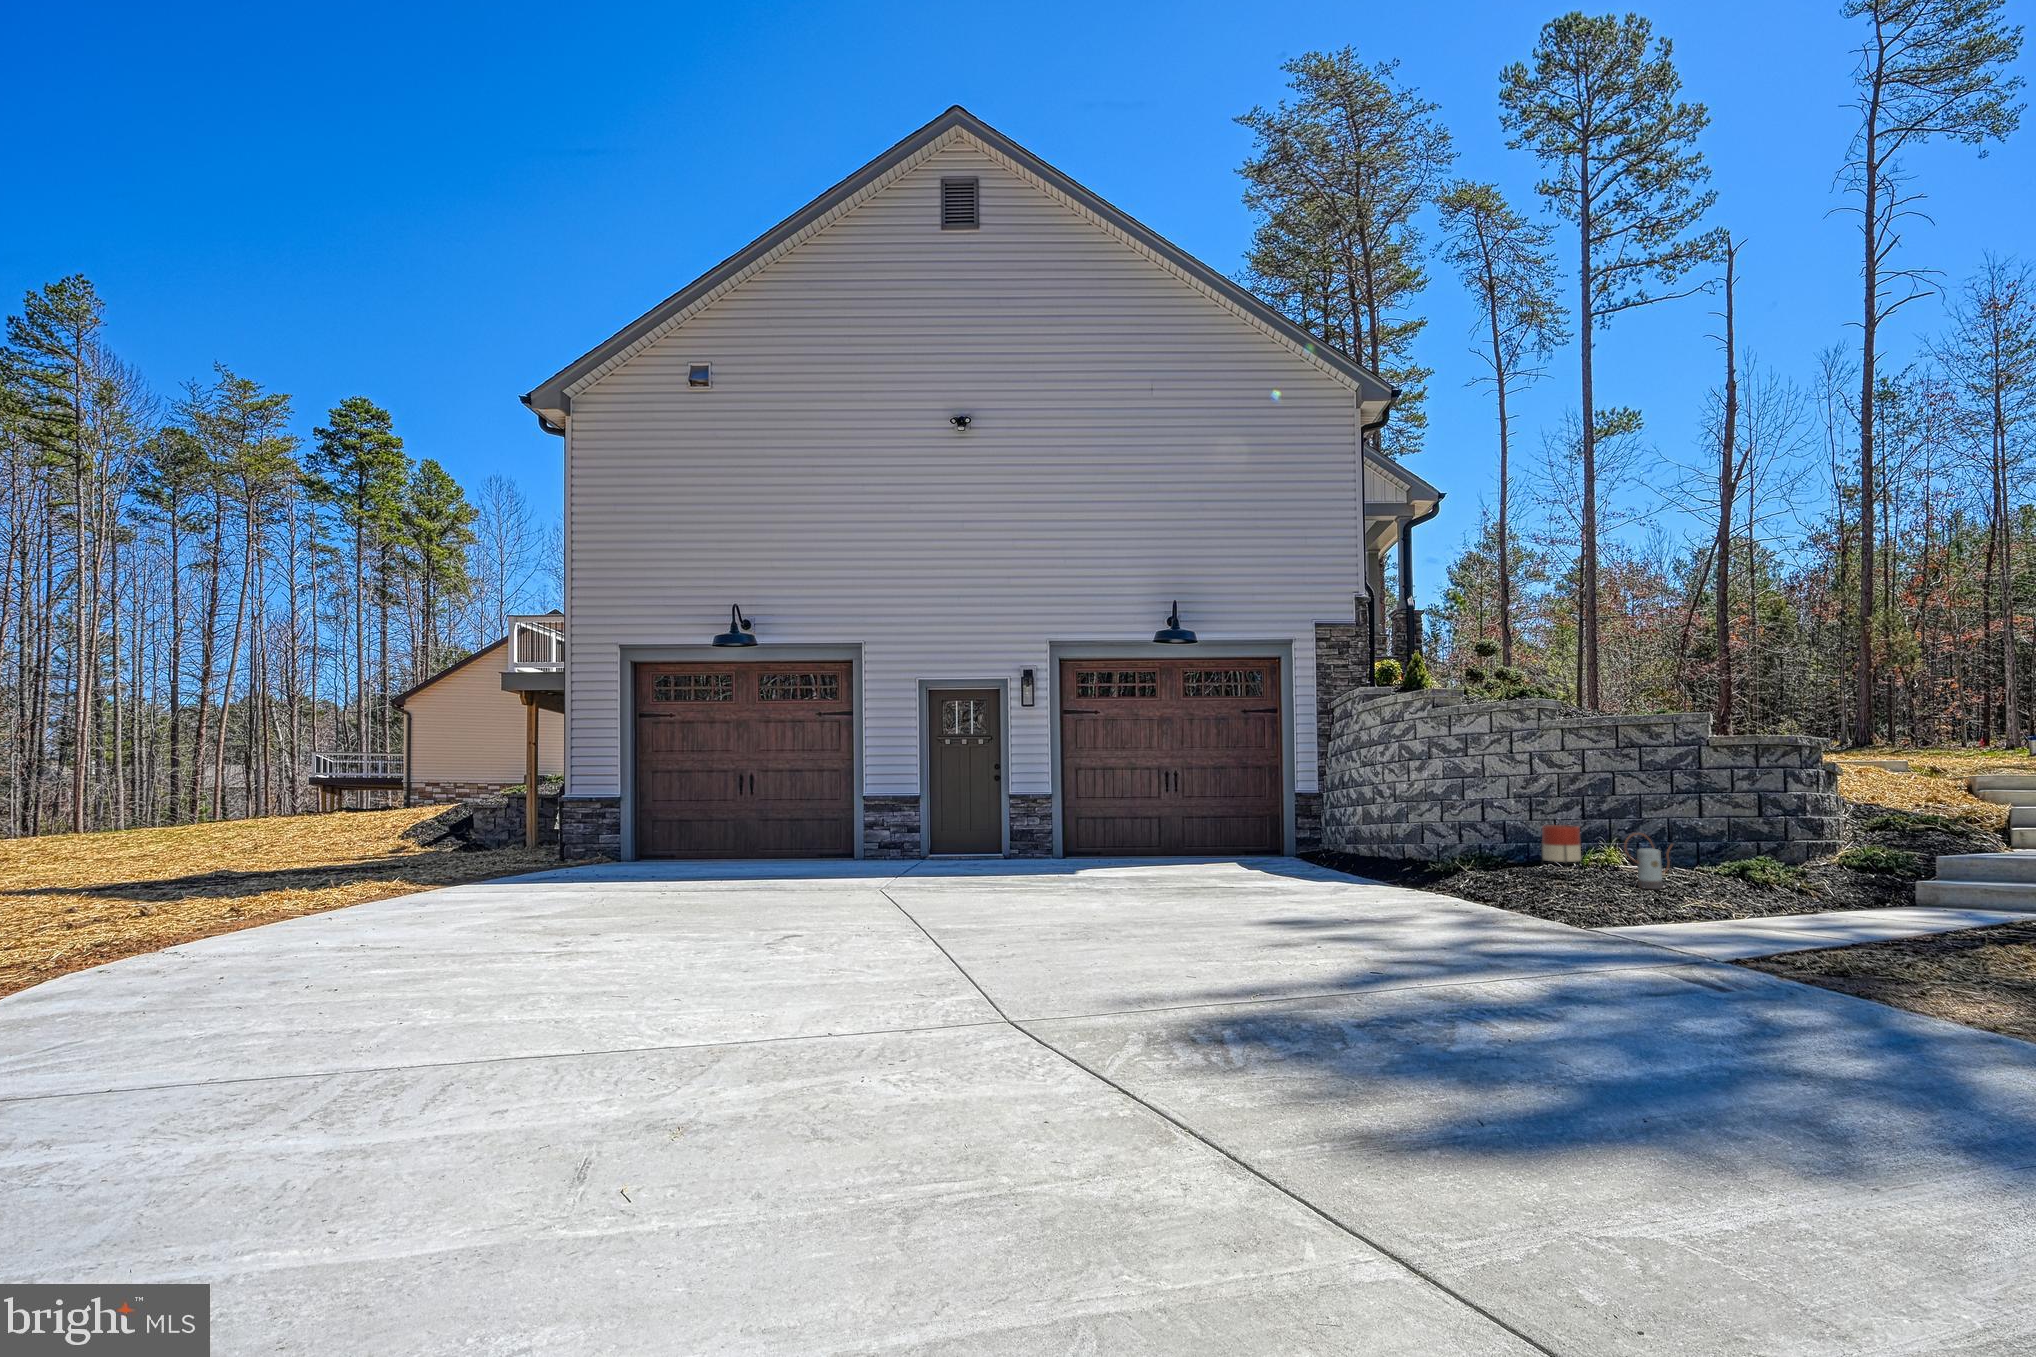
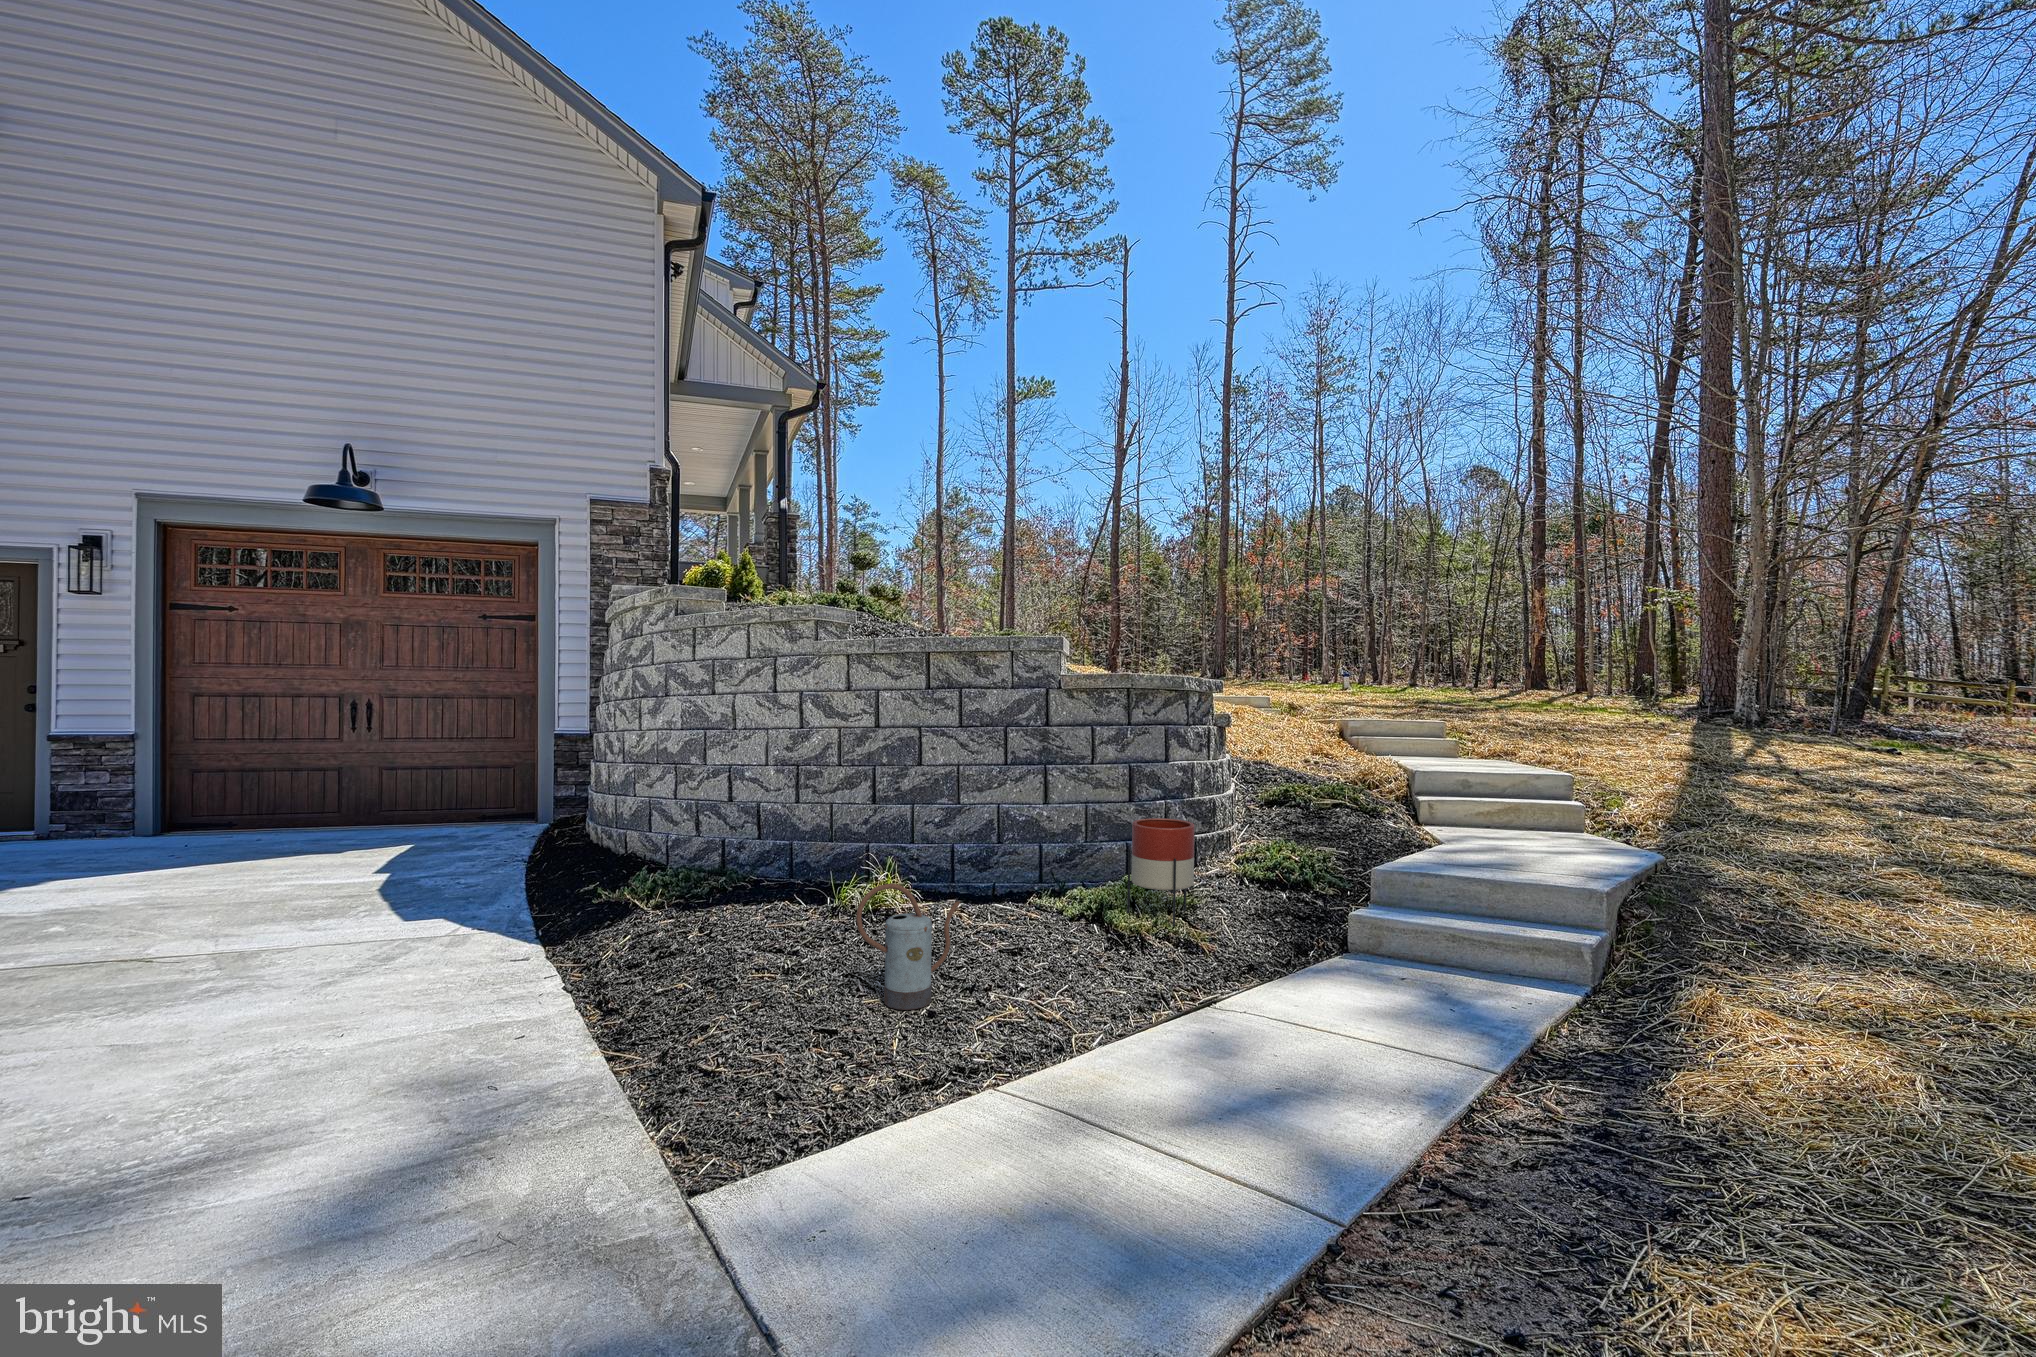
planter: present [1541,825,1581,868] -> present [1127,818,1195,926]

